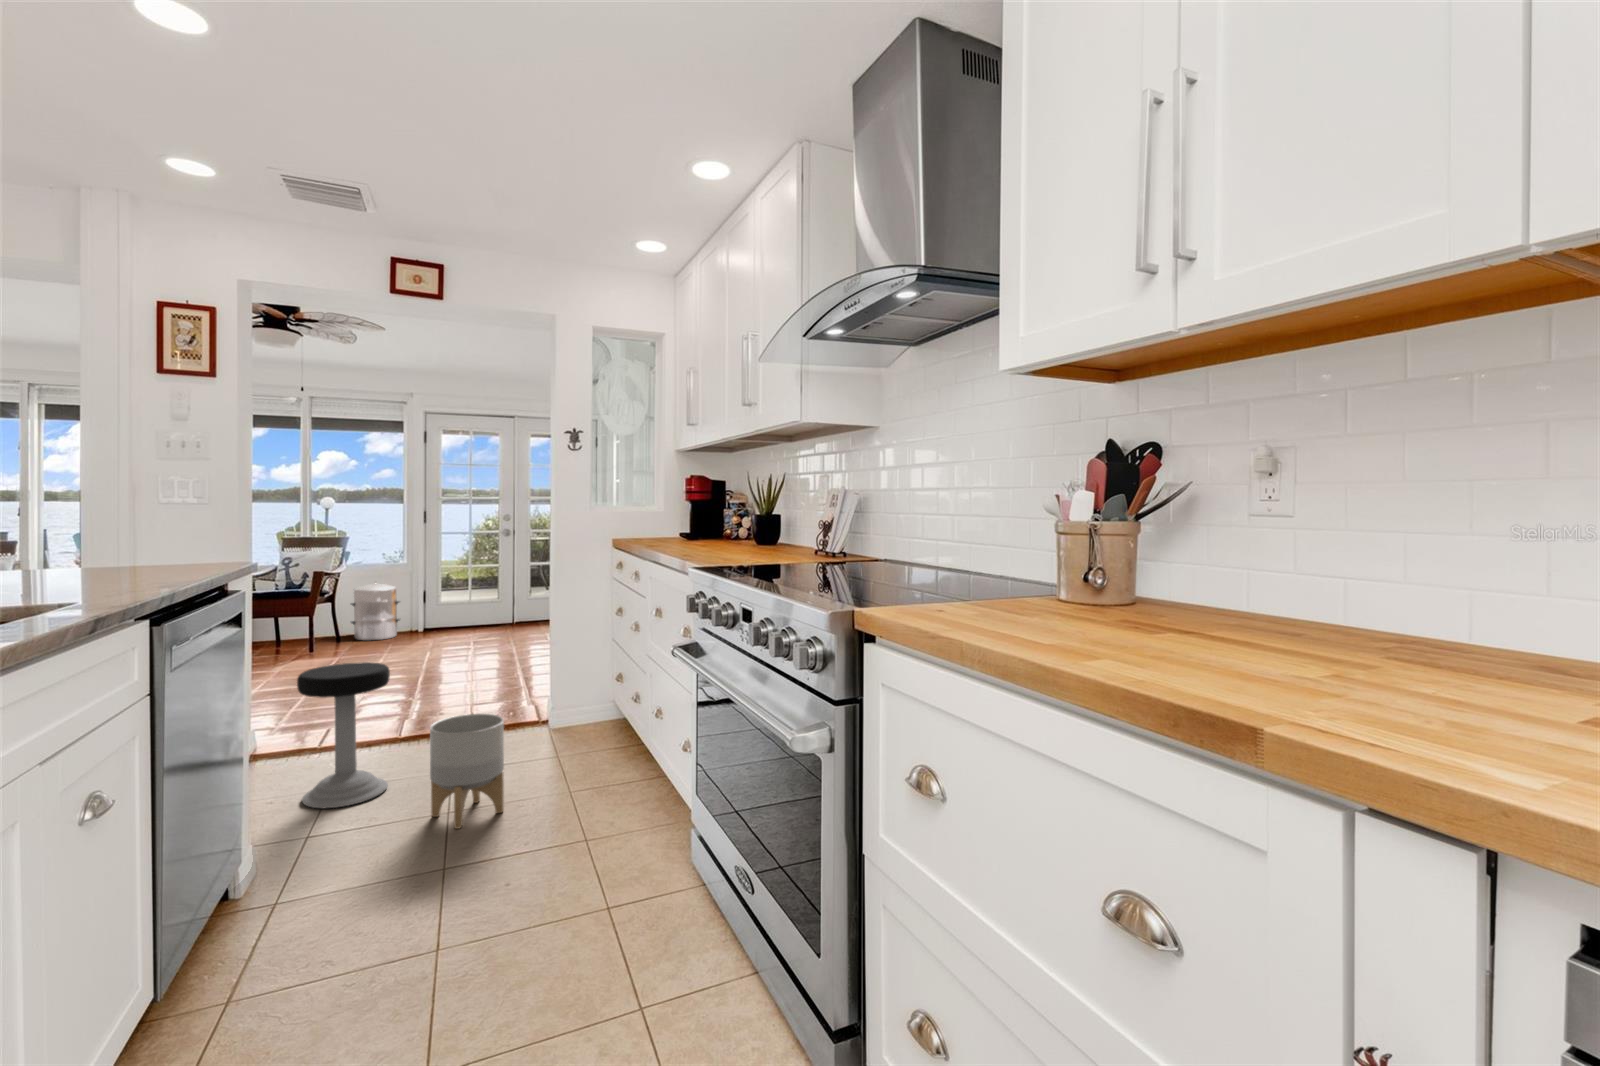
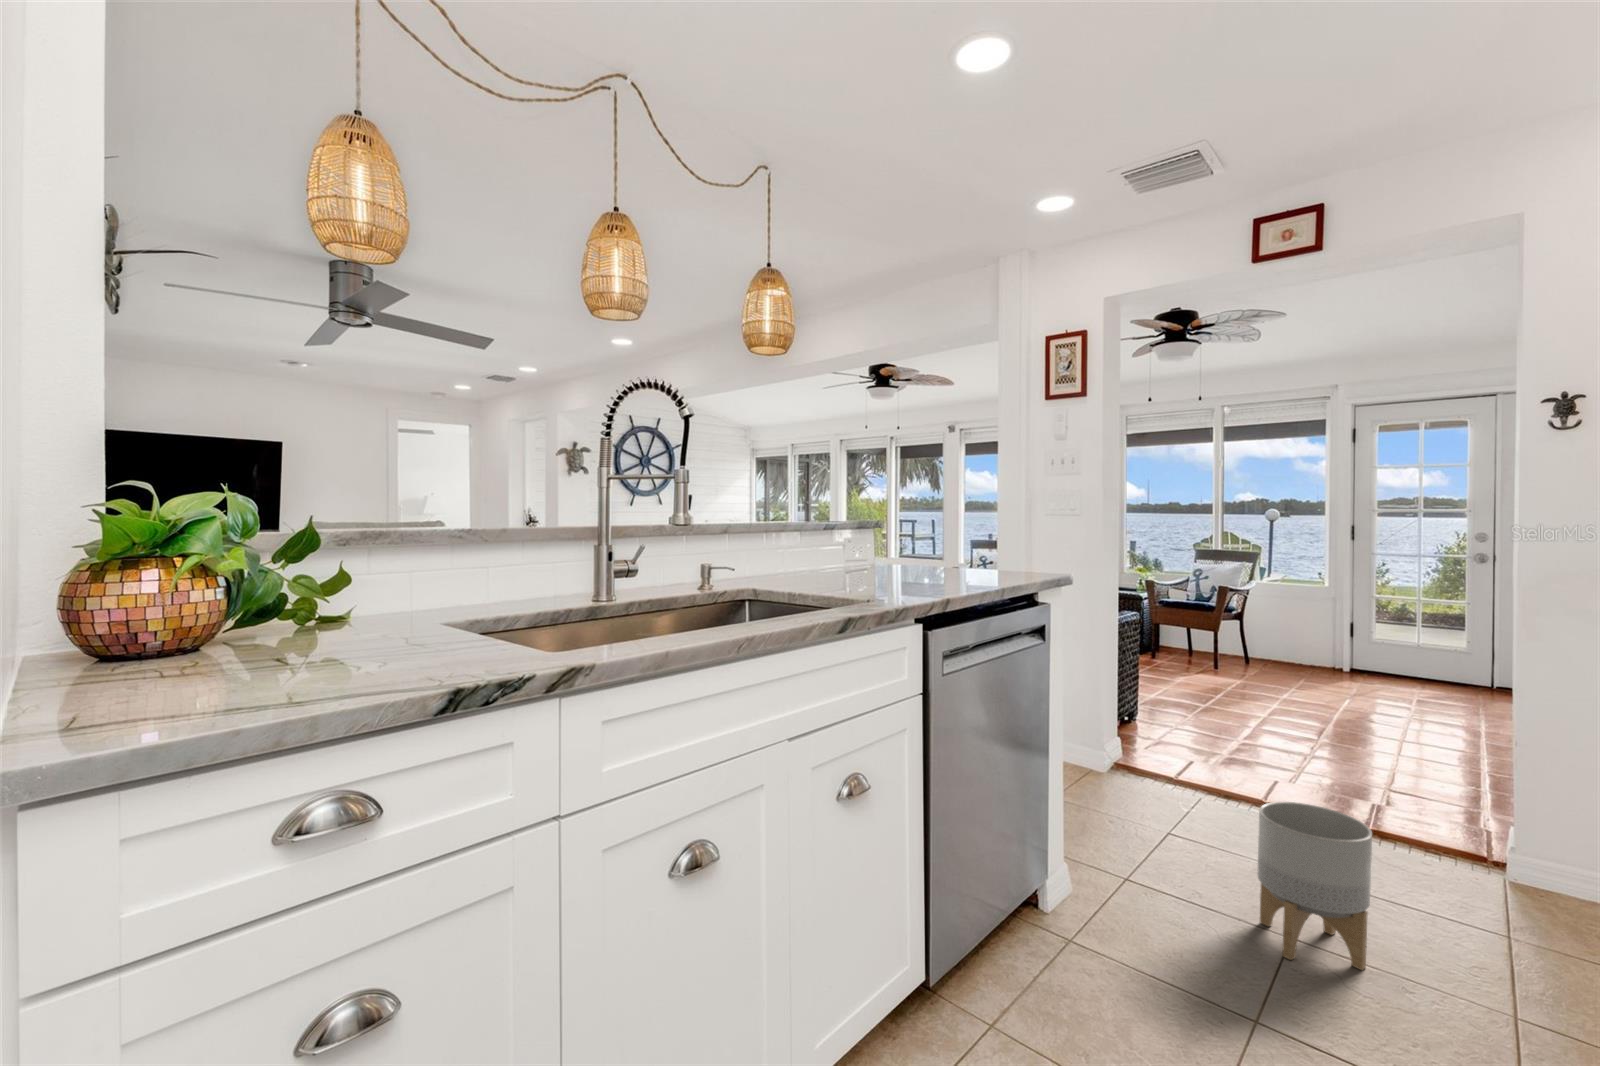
waste bin: present [350,583,400,641] -> none [1261,603,1321,671]
stool: present [297,662,390,808] -> none [1134,695,1233,862]

